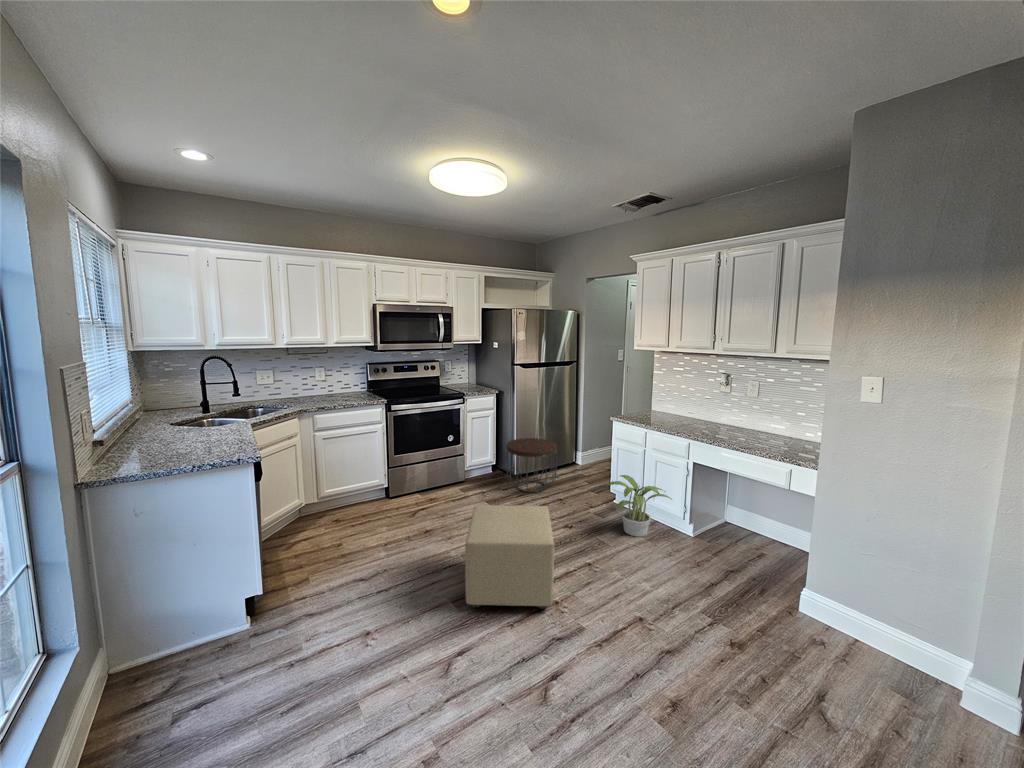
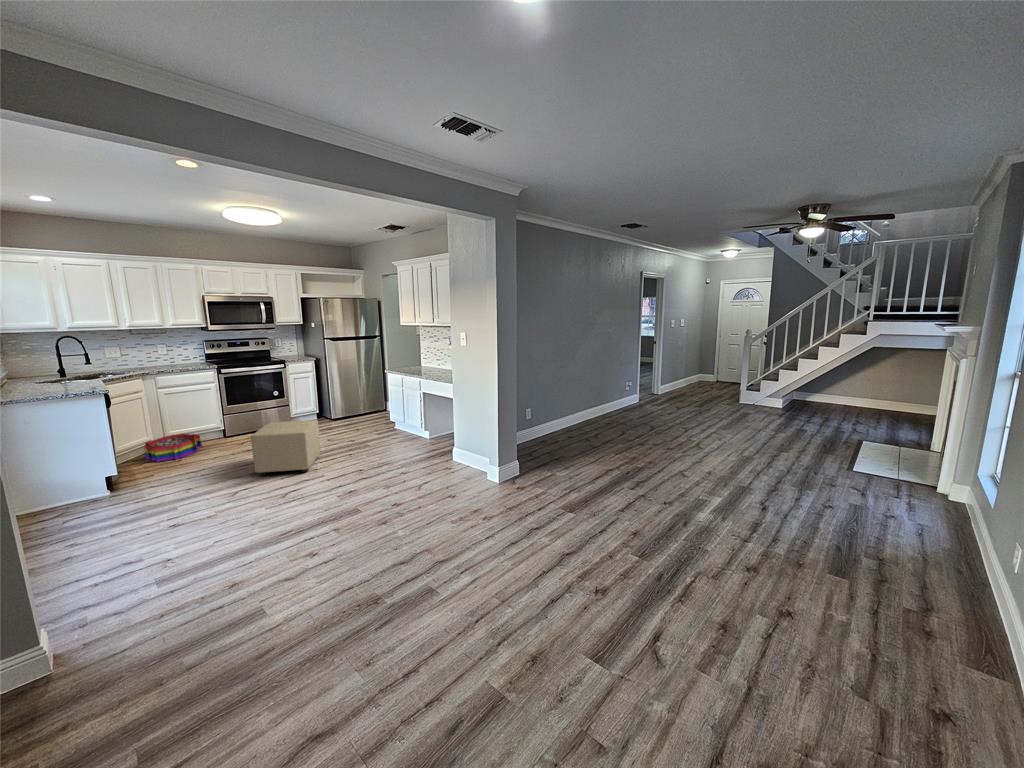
side table: present [506,438,557,493] -> none [318,391,358,427]
potted plant: present [606,475,672,537] -> none [372,405,412,441]
storage bin: none [295,497,365,546] -> present [144,434,202,462]

